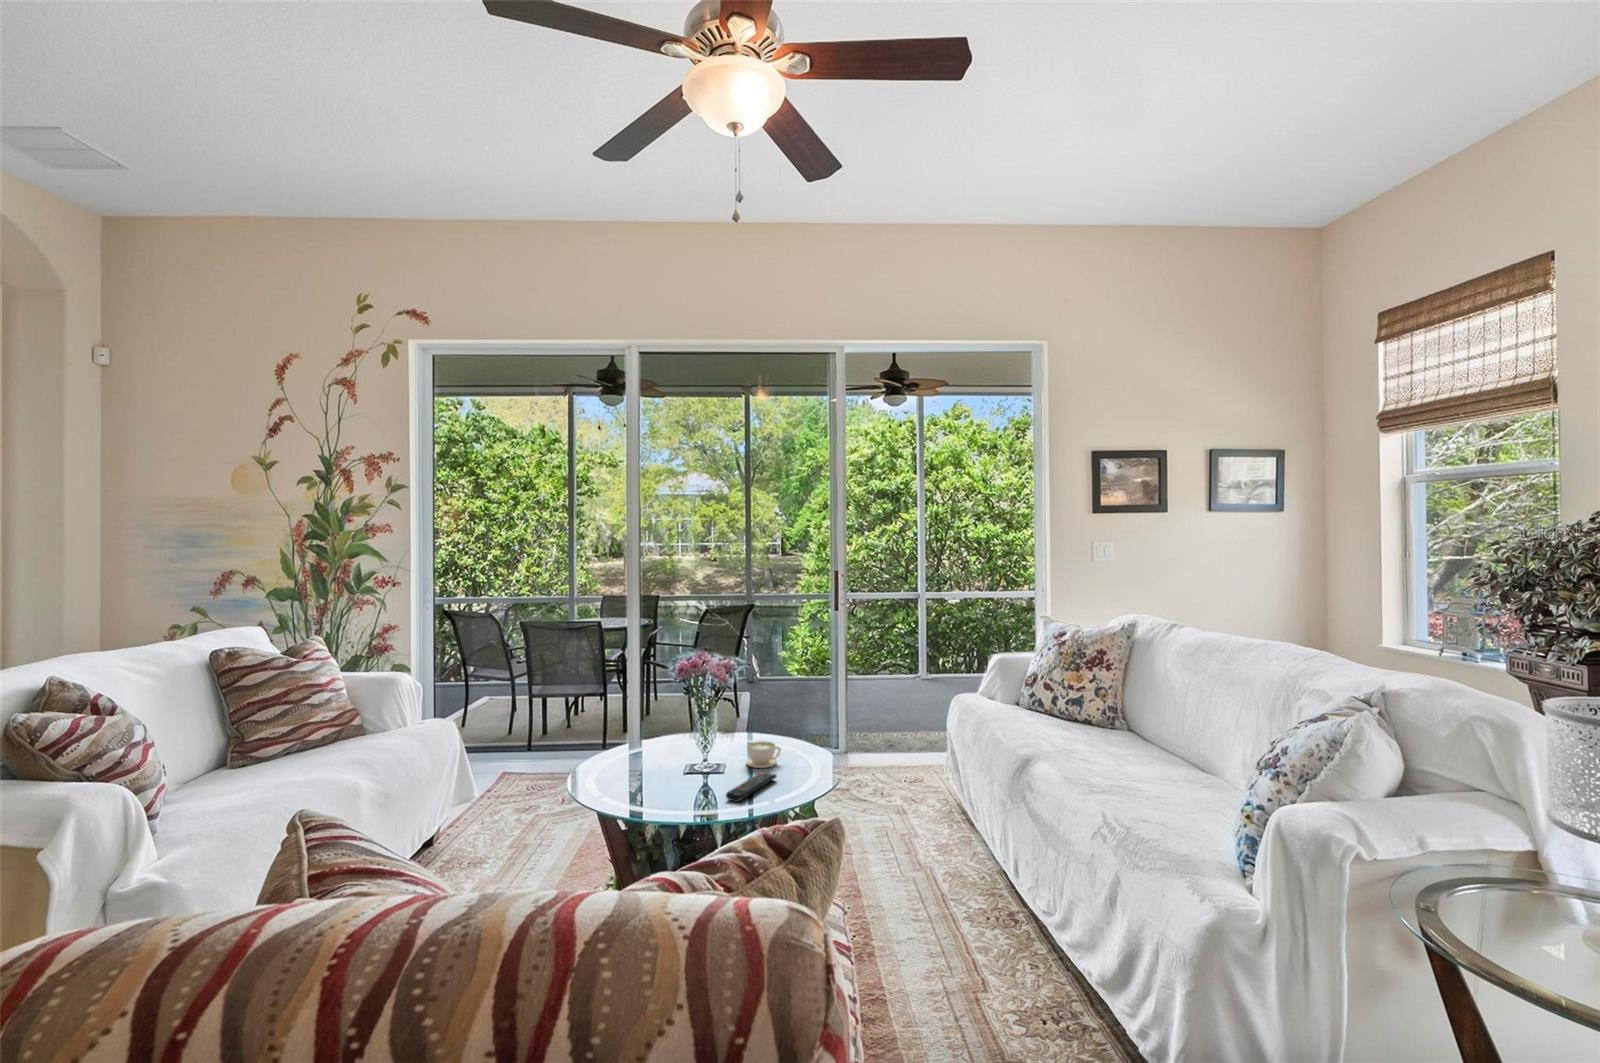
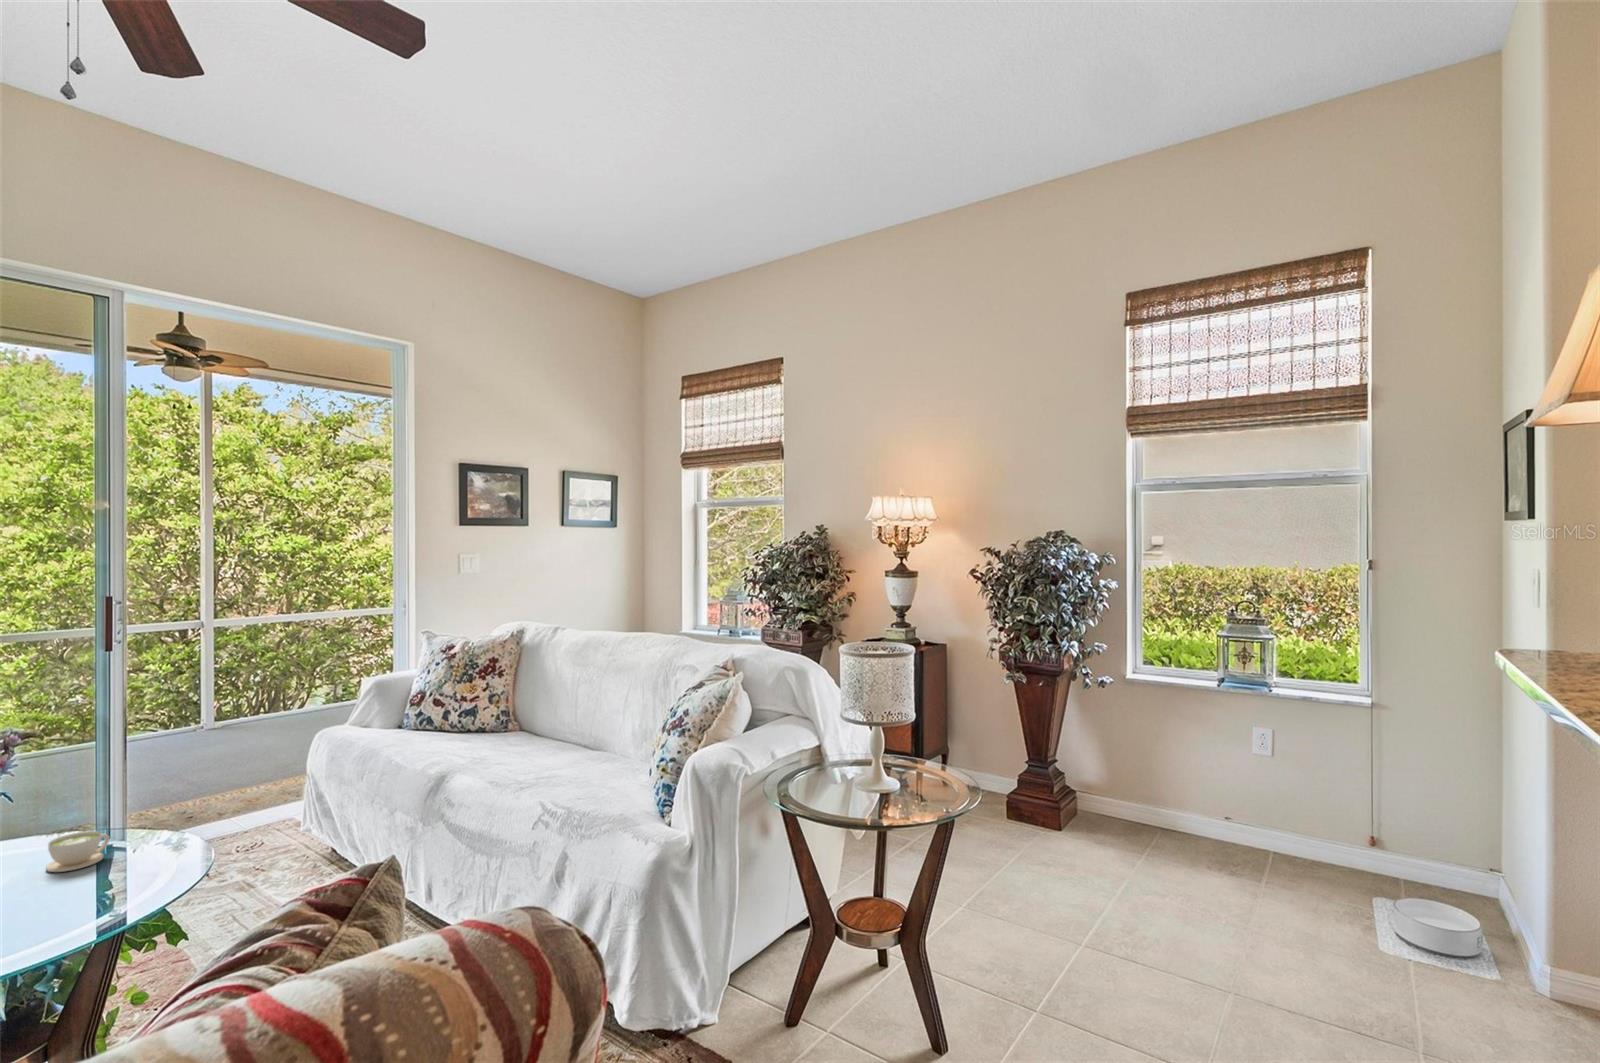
remote control: present [726,772,777,802] -> none [44,869,119,920]

